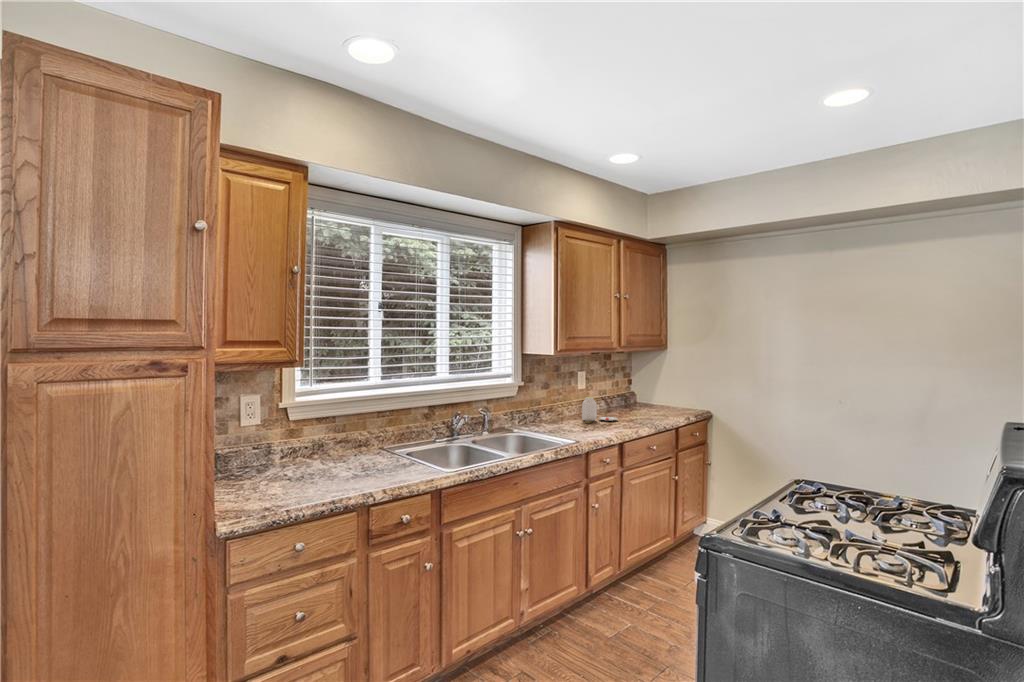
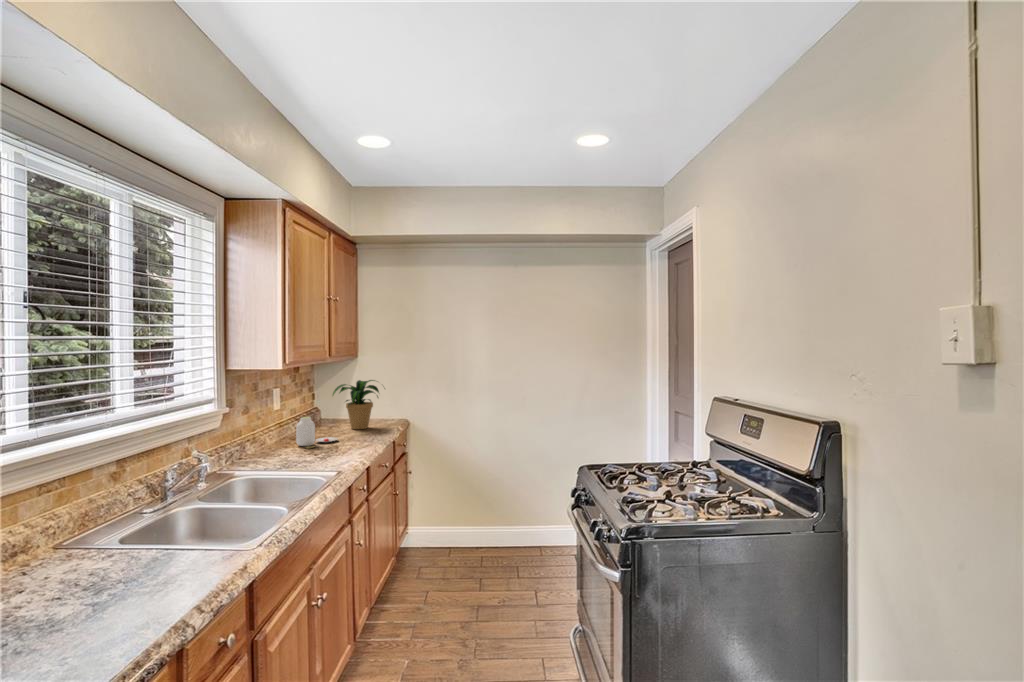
potted plant: none [628,370,678,415] -> present [333,380,379,429]

